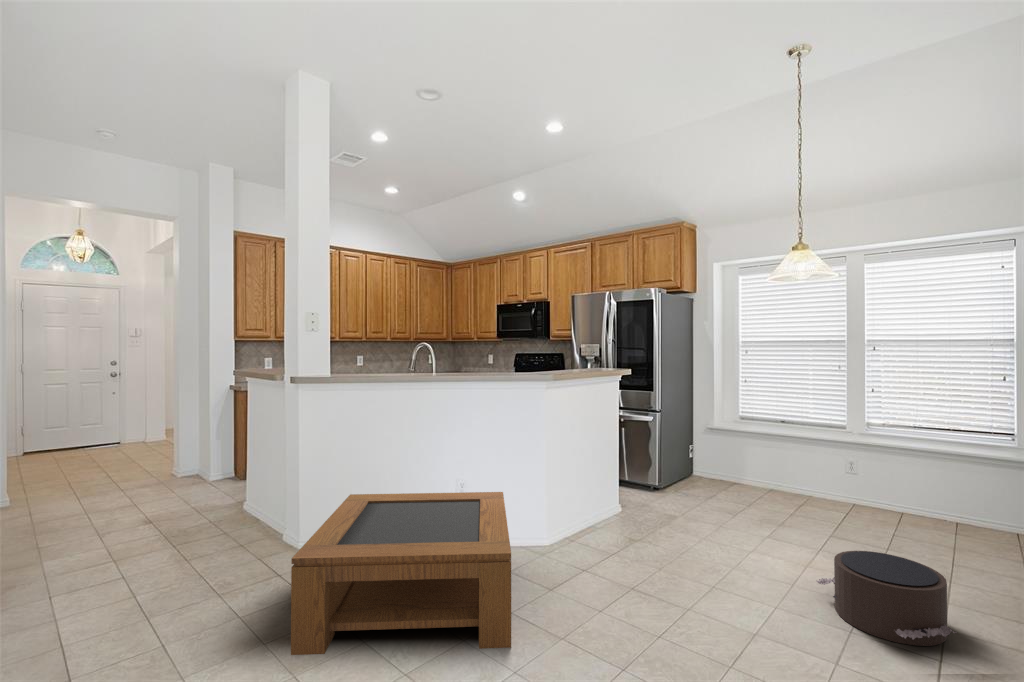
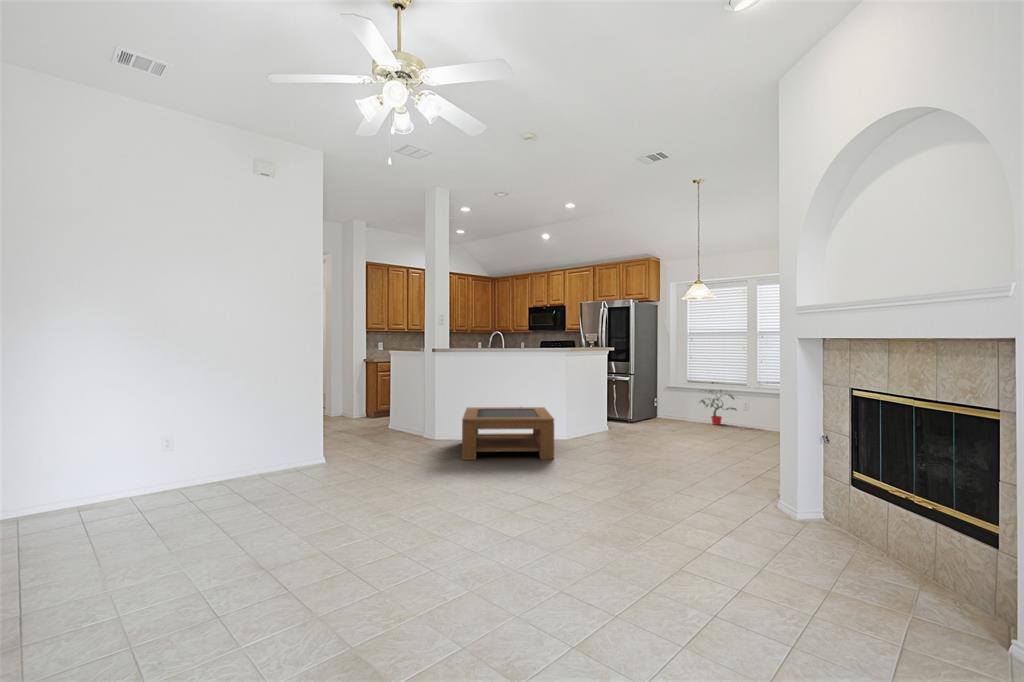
potted plant: none [764,437,845,497] -> present [700,390,737,425]
pouf: present [816,551,956,646] -> none [696,429,745,459]

